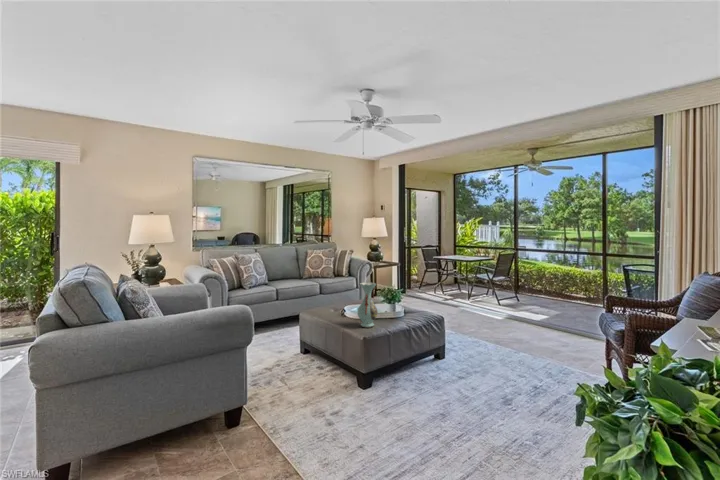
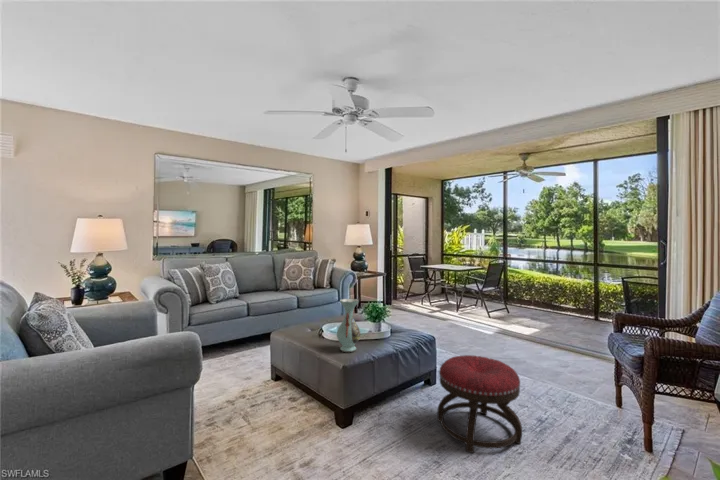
ottoman: none [444,331,515,409] -> present [437,355,522,453]

